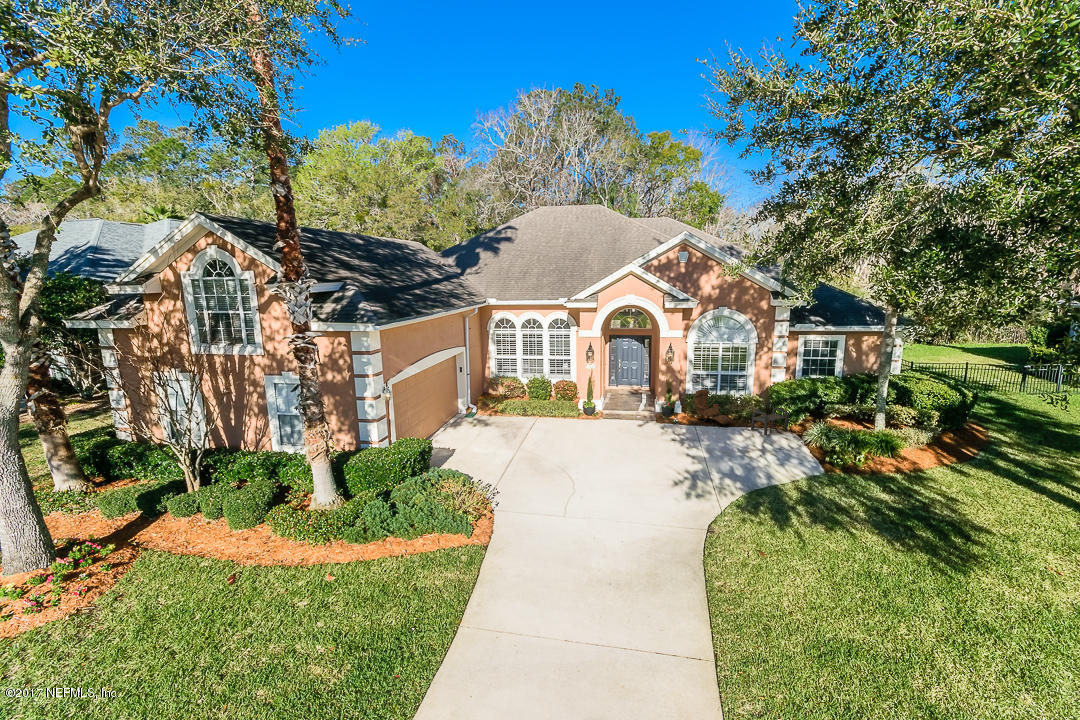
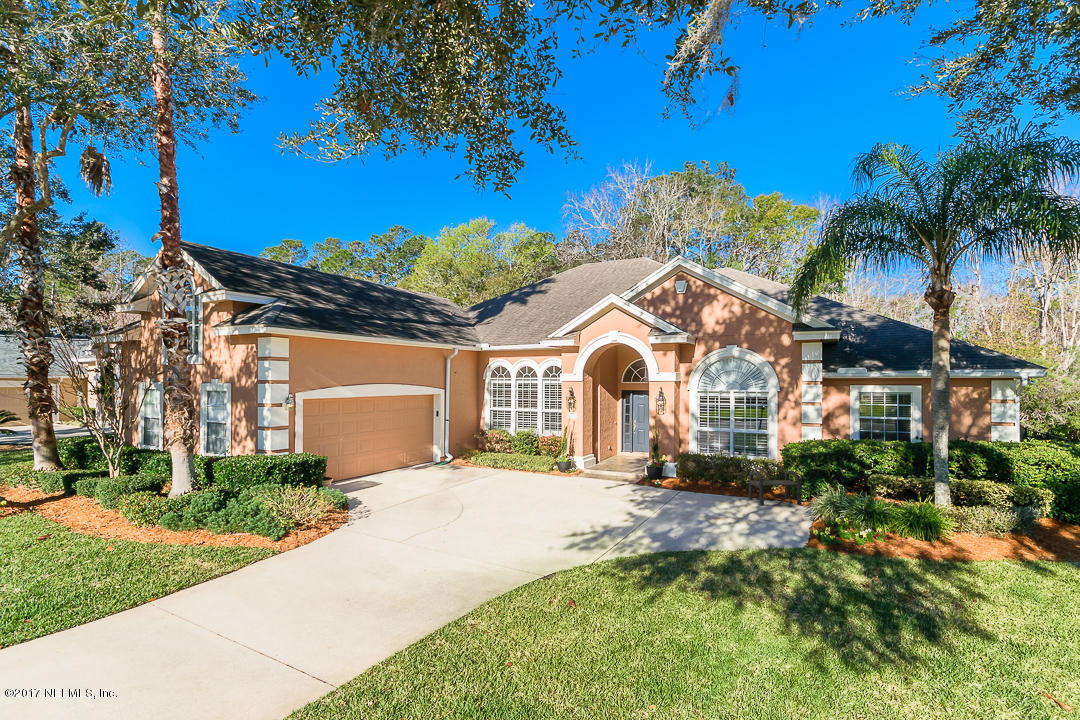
lounge chair: present [695,389,730,428] -> none [684,446,725,495]

